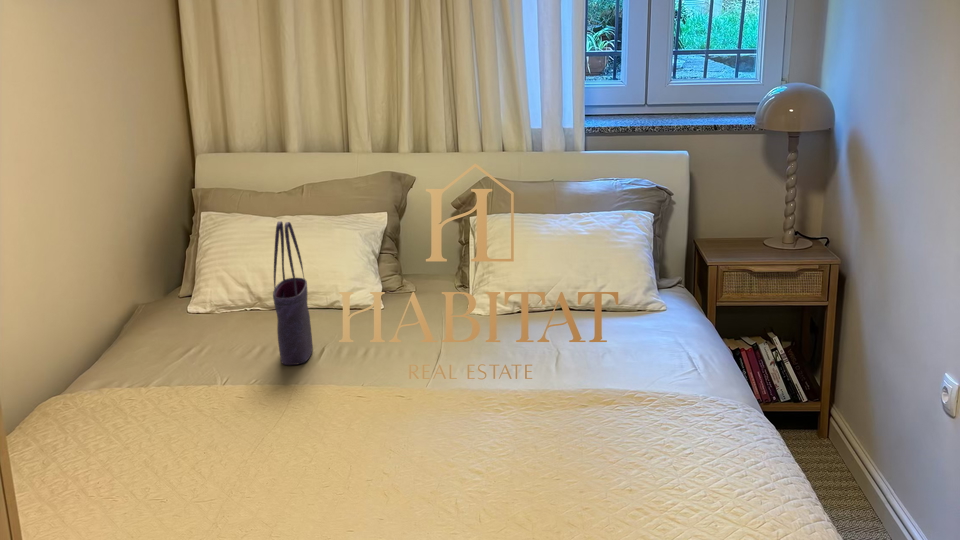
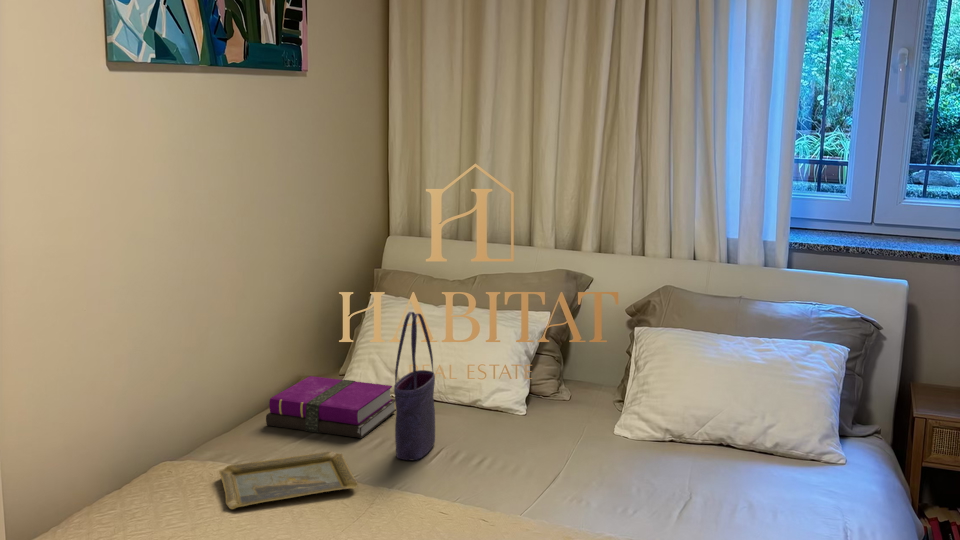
notebook: none [126,299,257,356] -> present [266,376,396,438]
tray: none [108,368,261,438] -> present [219,451,358,509]

